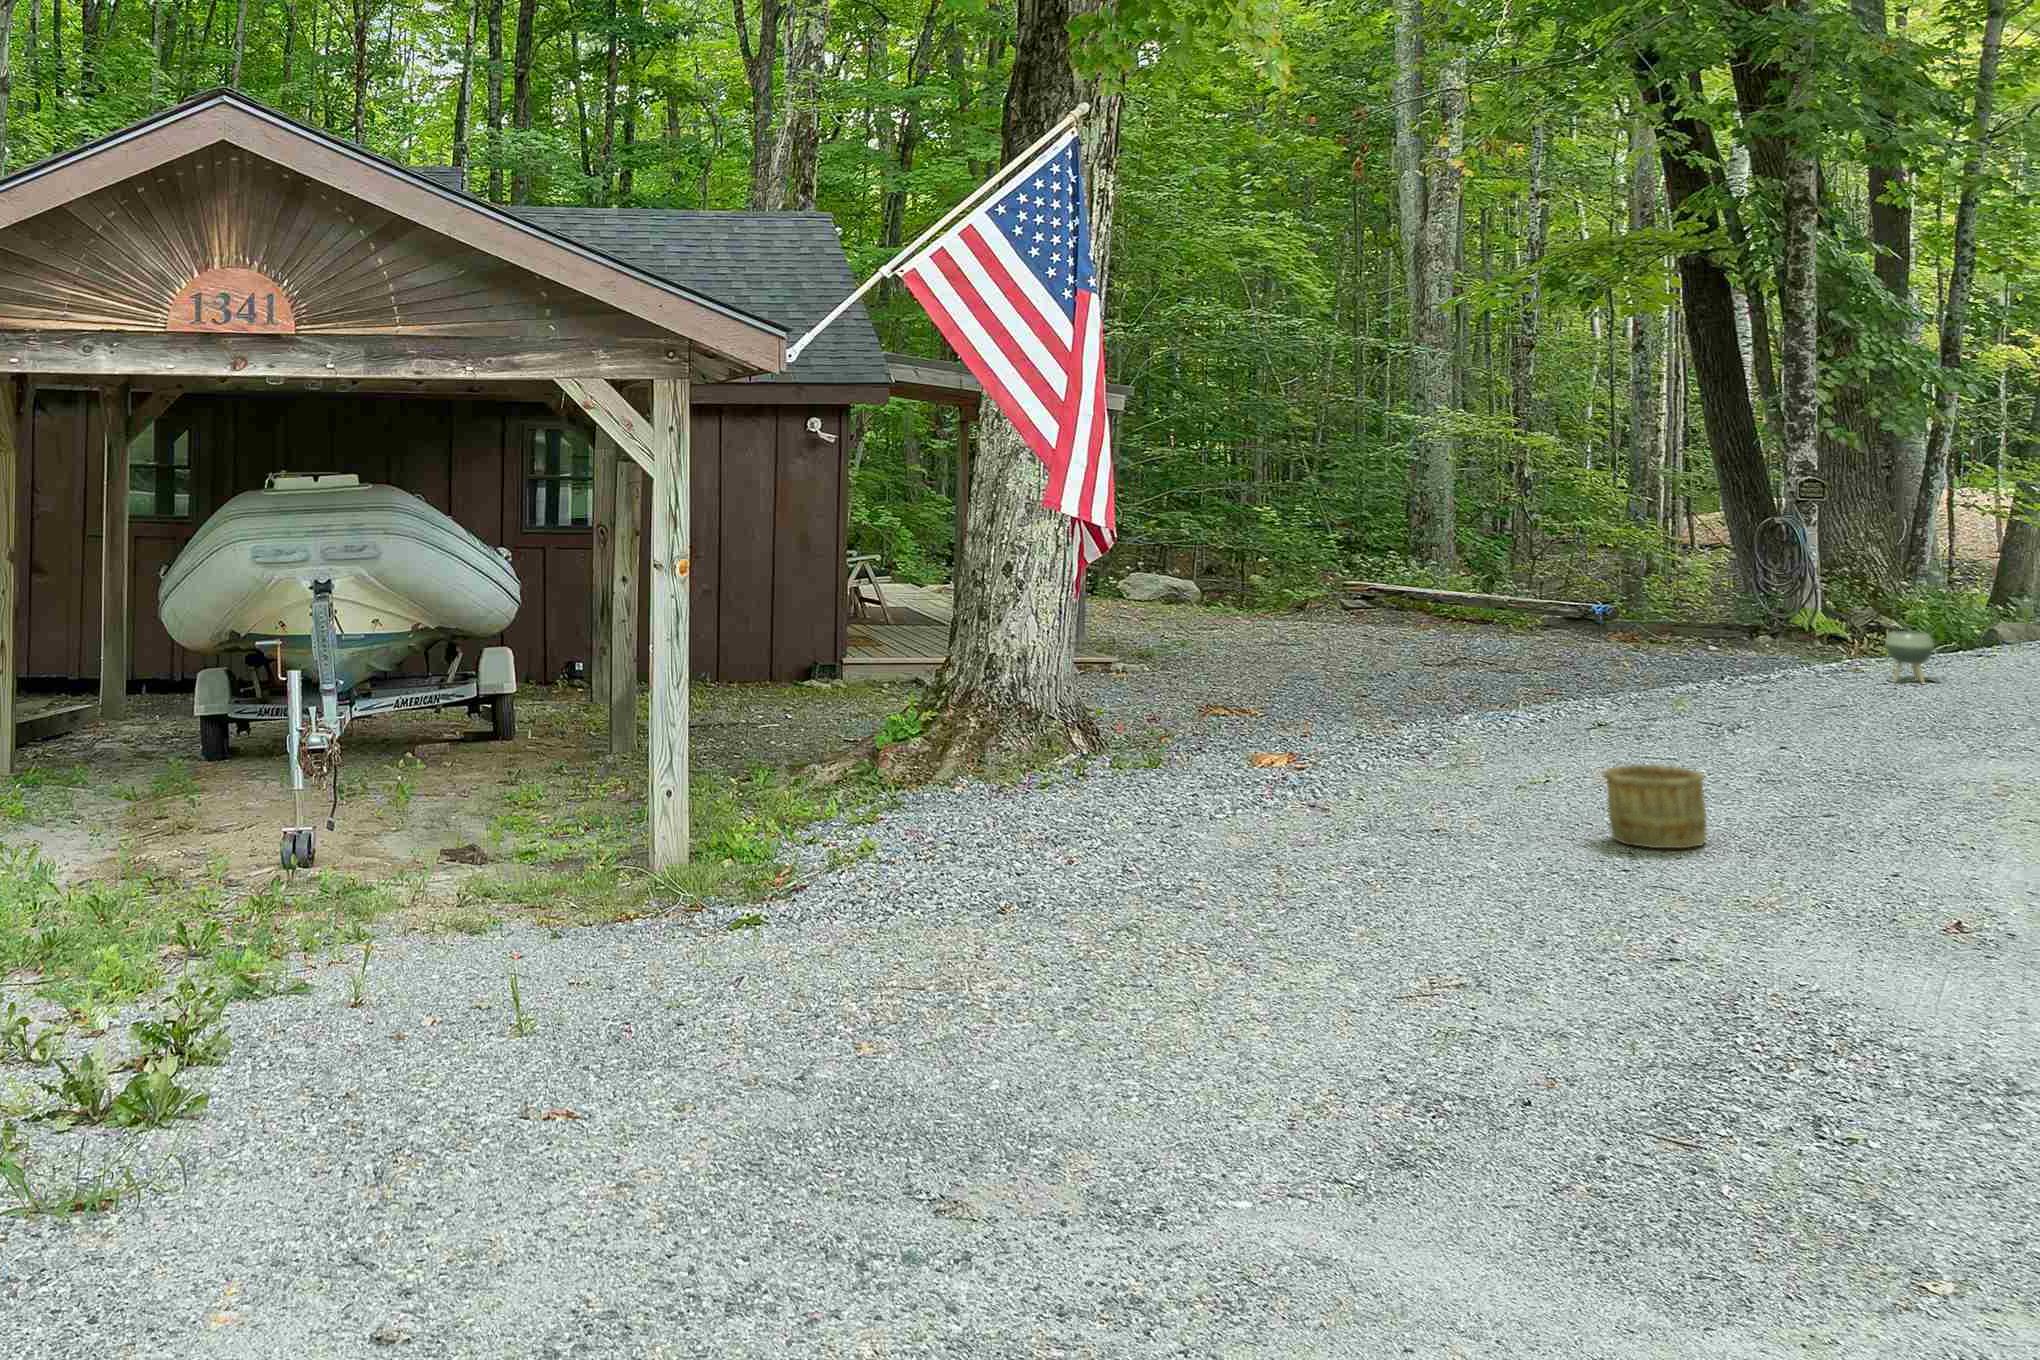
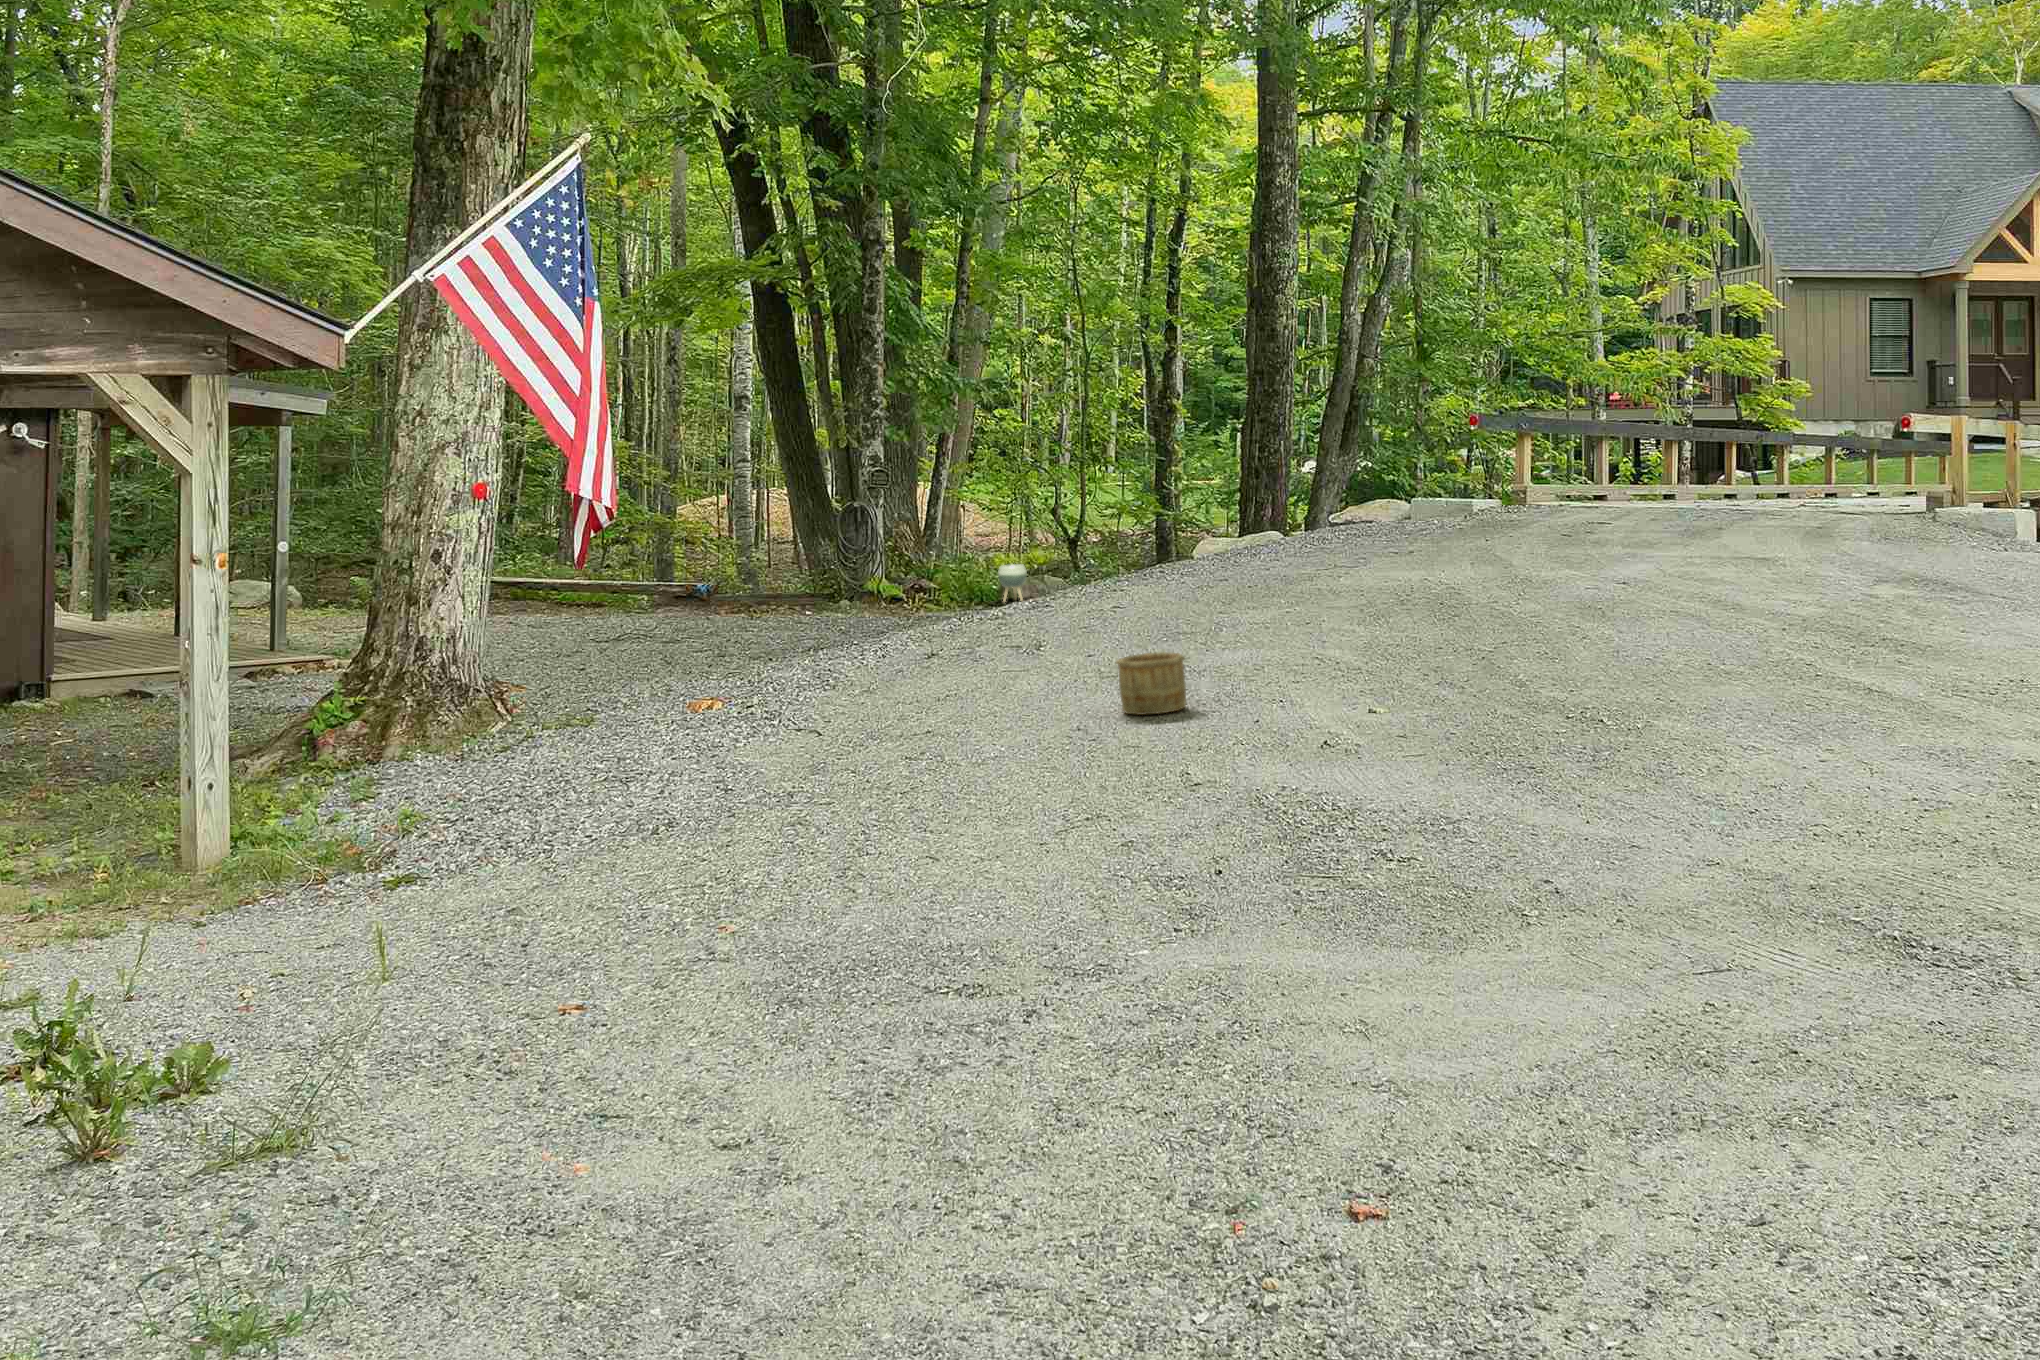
wooden bucket: present [1604,765,1707,848] -> present [1116,652,1186,715]

